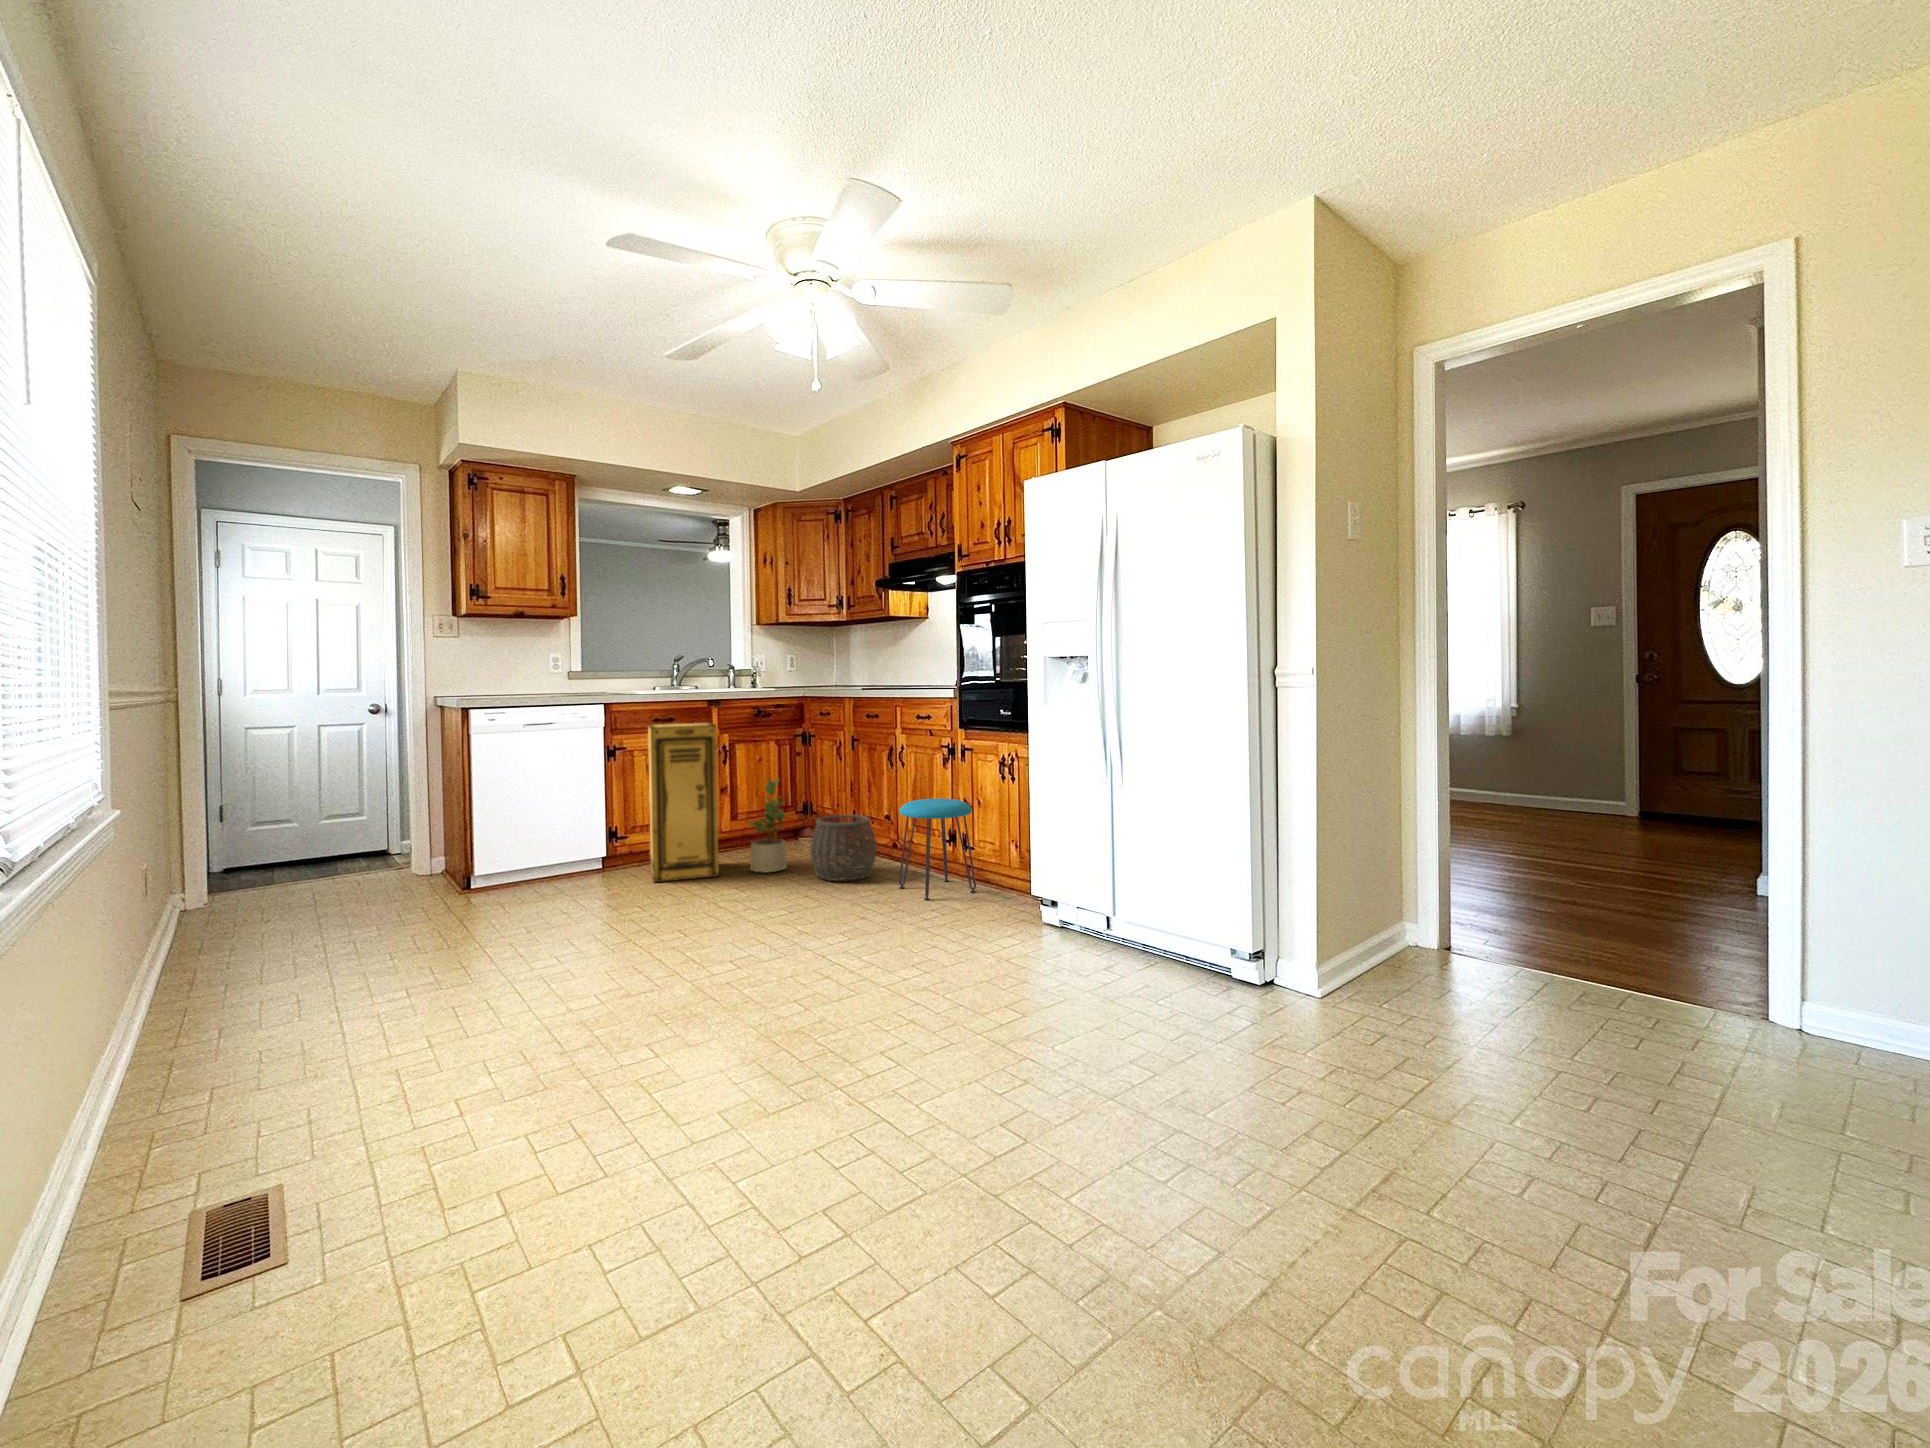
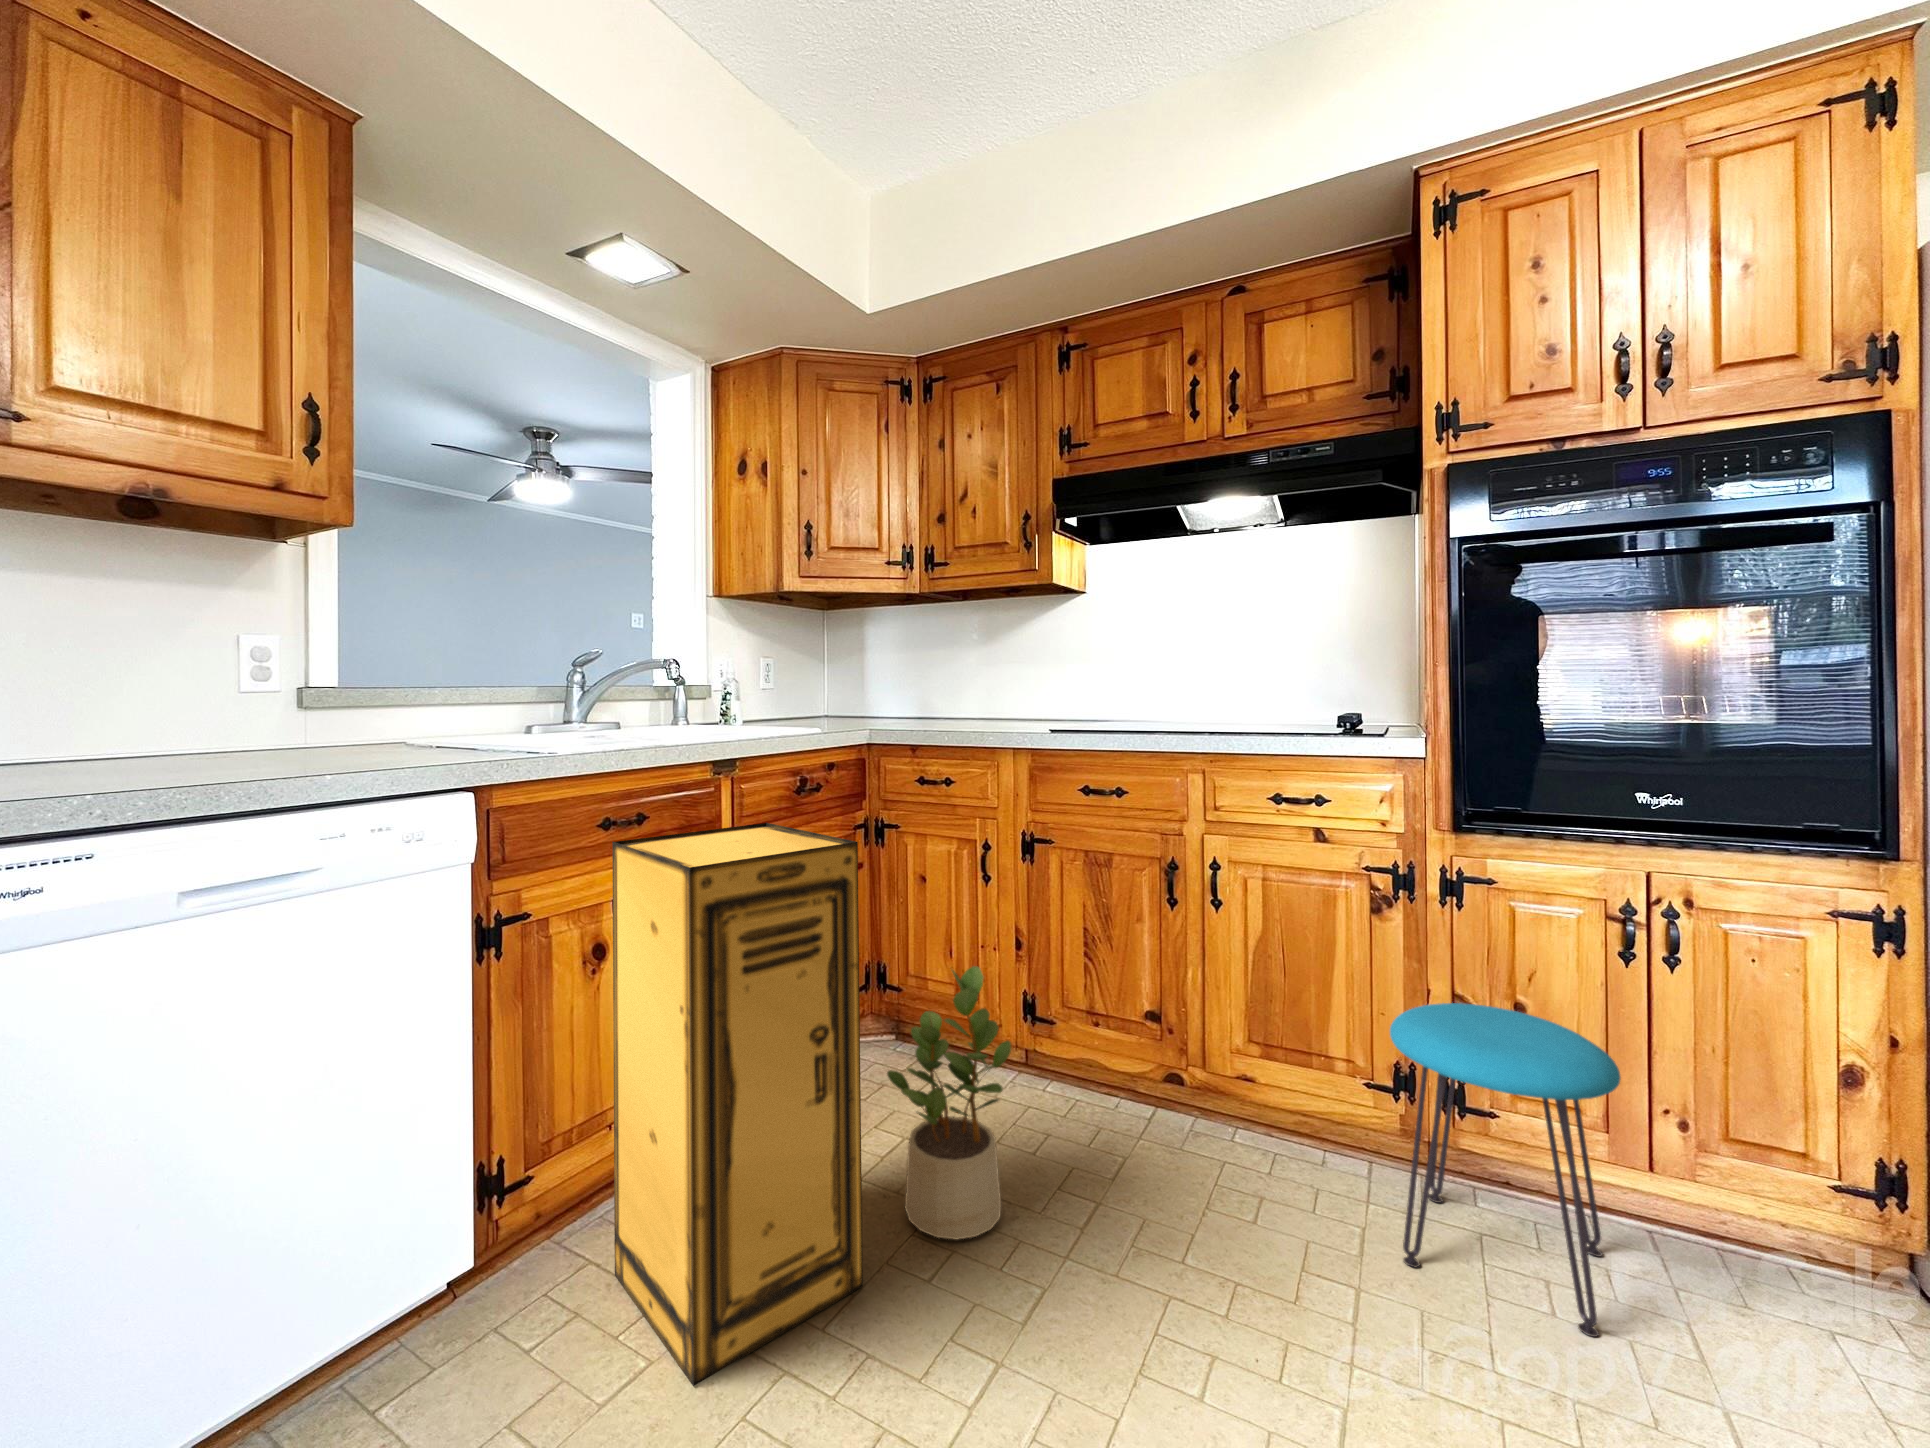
woven basket: present [811,815,876,881] -> none [1091,1040,1275,1260]

